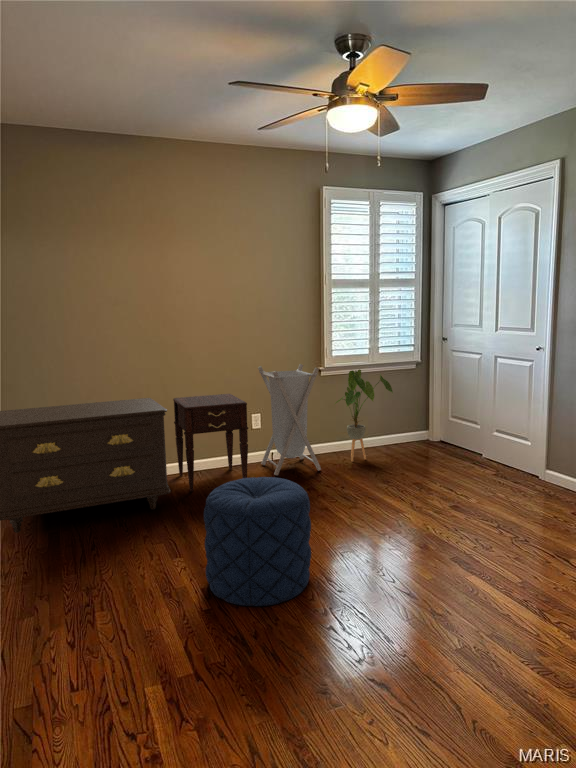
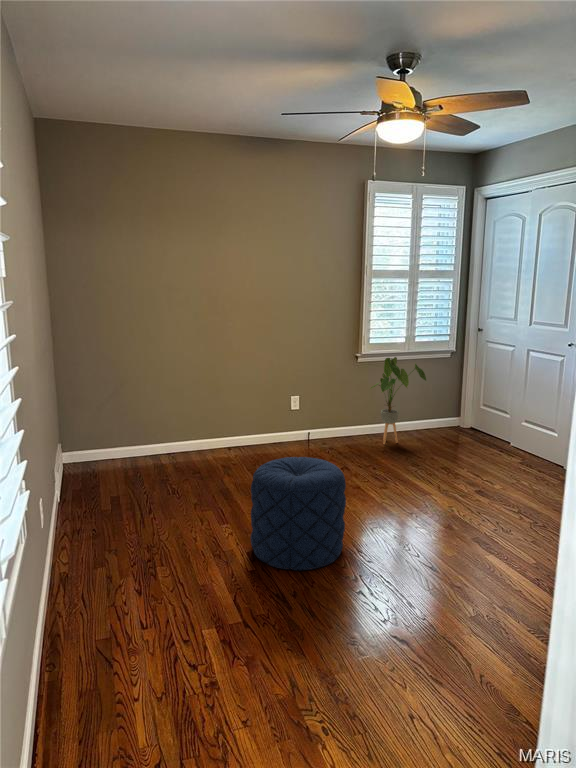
laundry hamper: present [258,364,321,475] -> none [298,350,357,455]
nightstand: present [173,394,248,491] -> none [219,376,288,466]
dresser: present [0,398,171,533] -> none [57,378,217,495]

